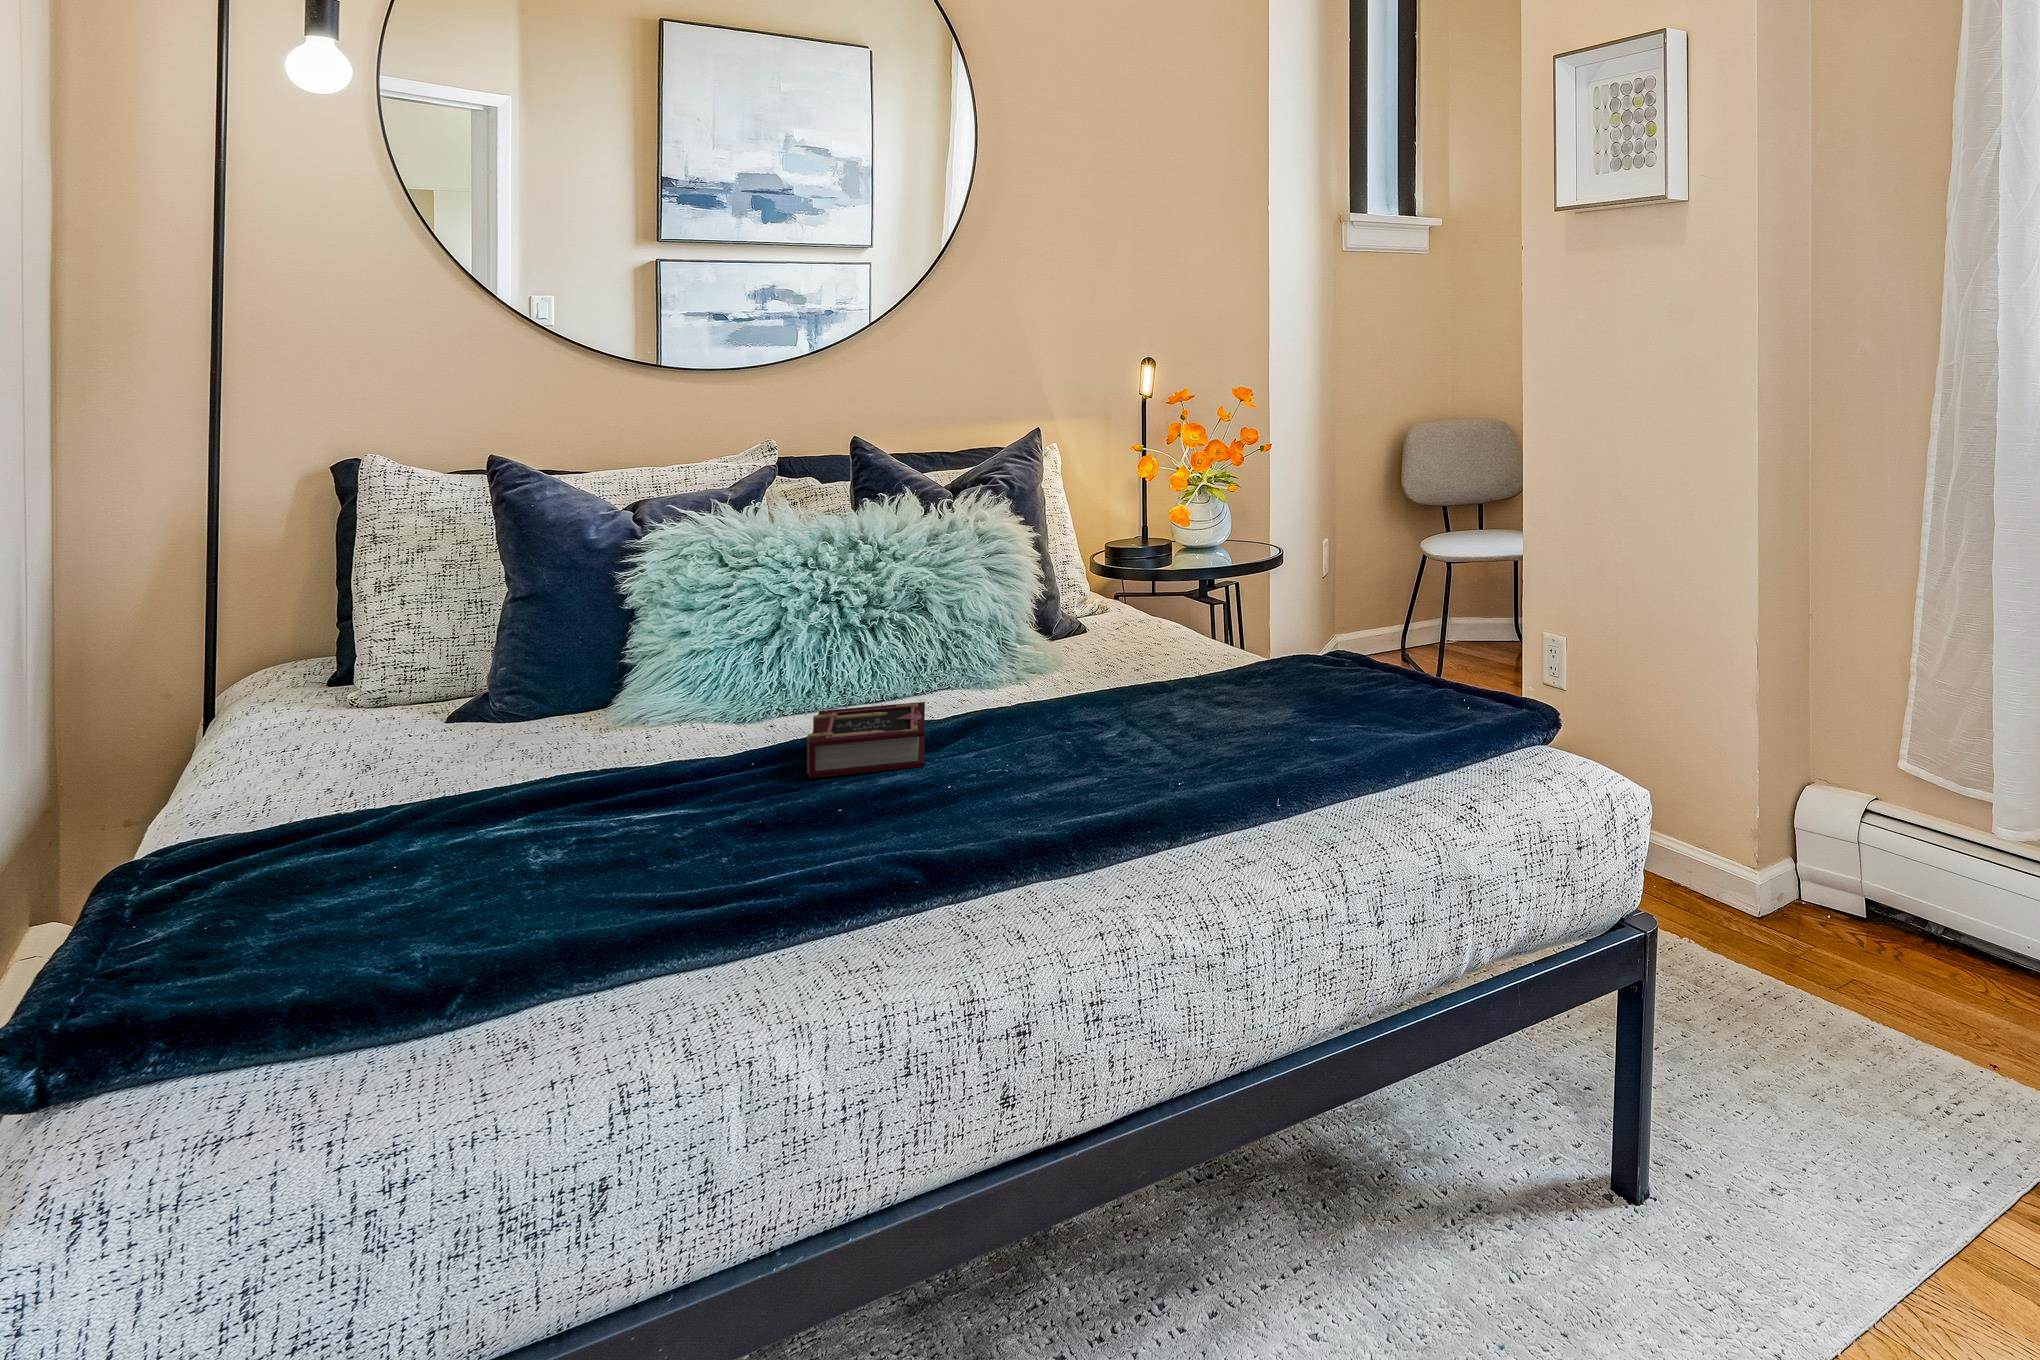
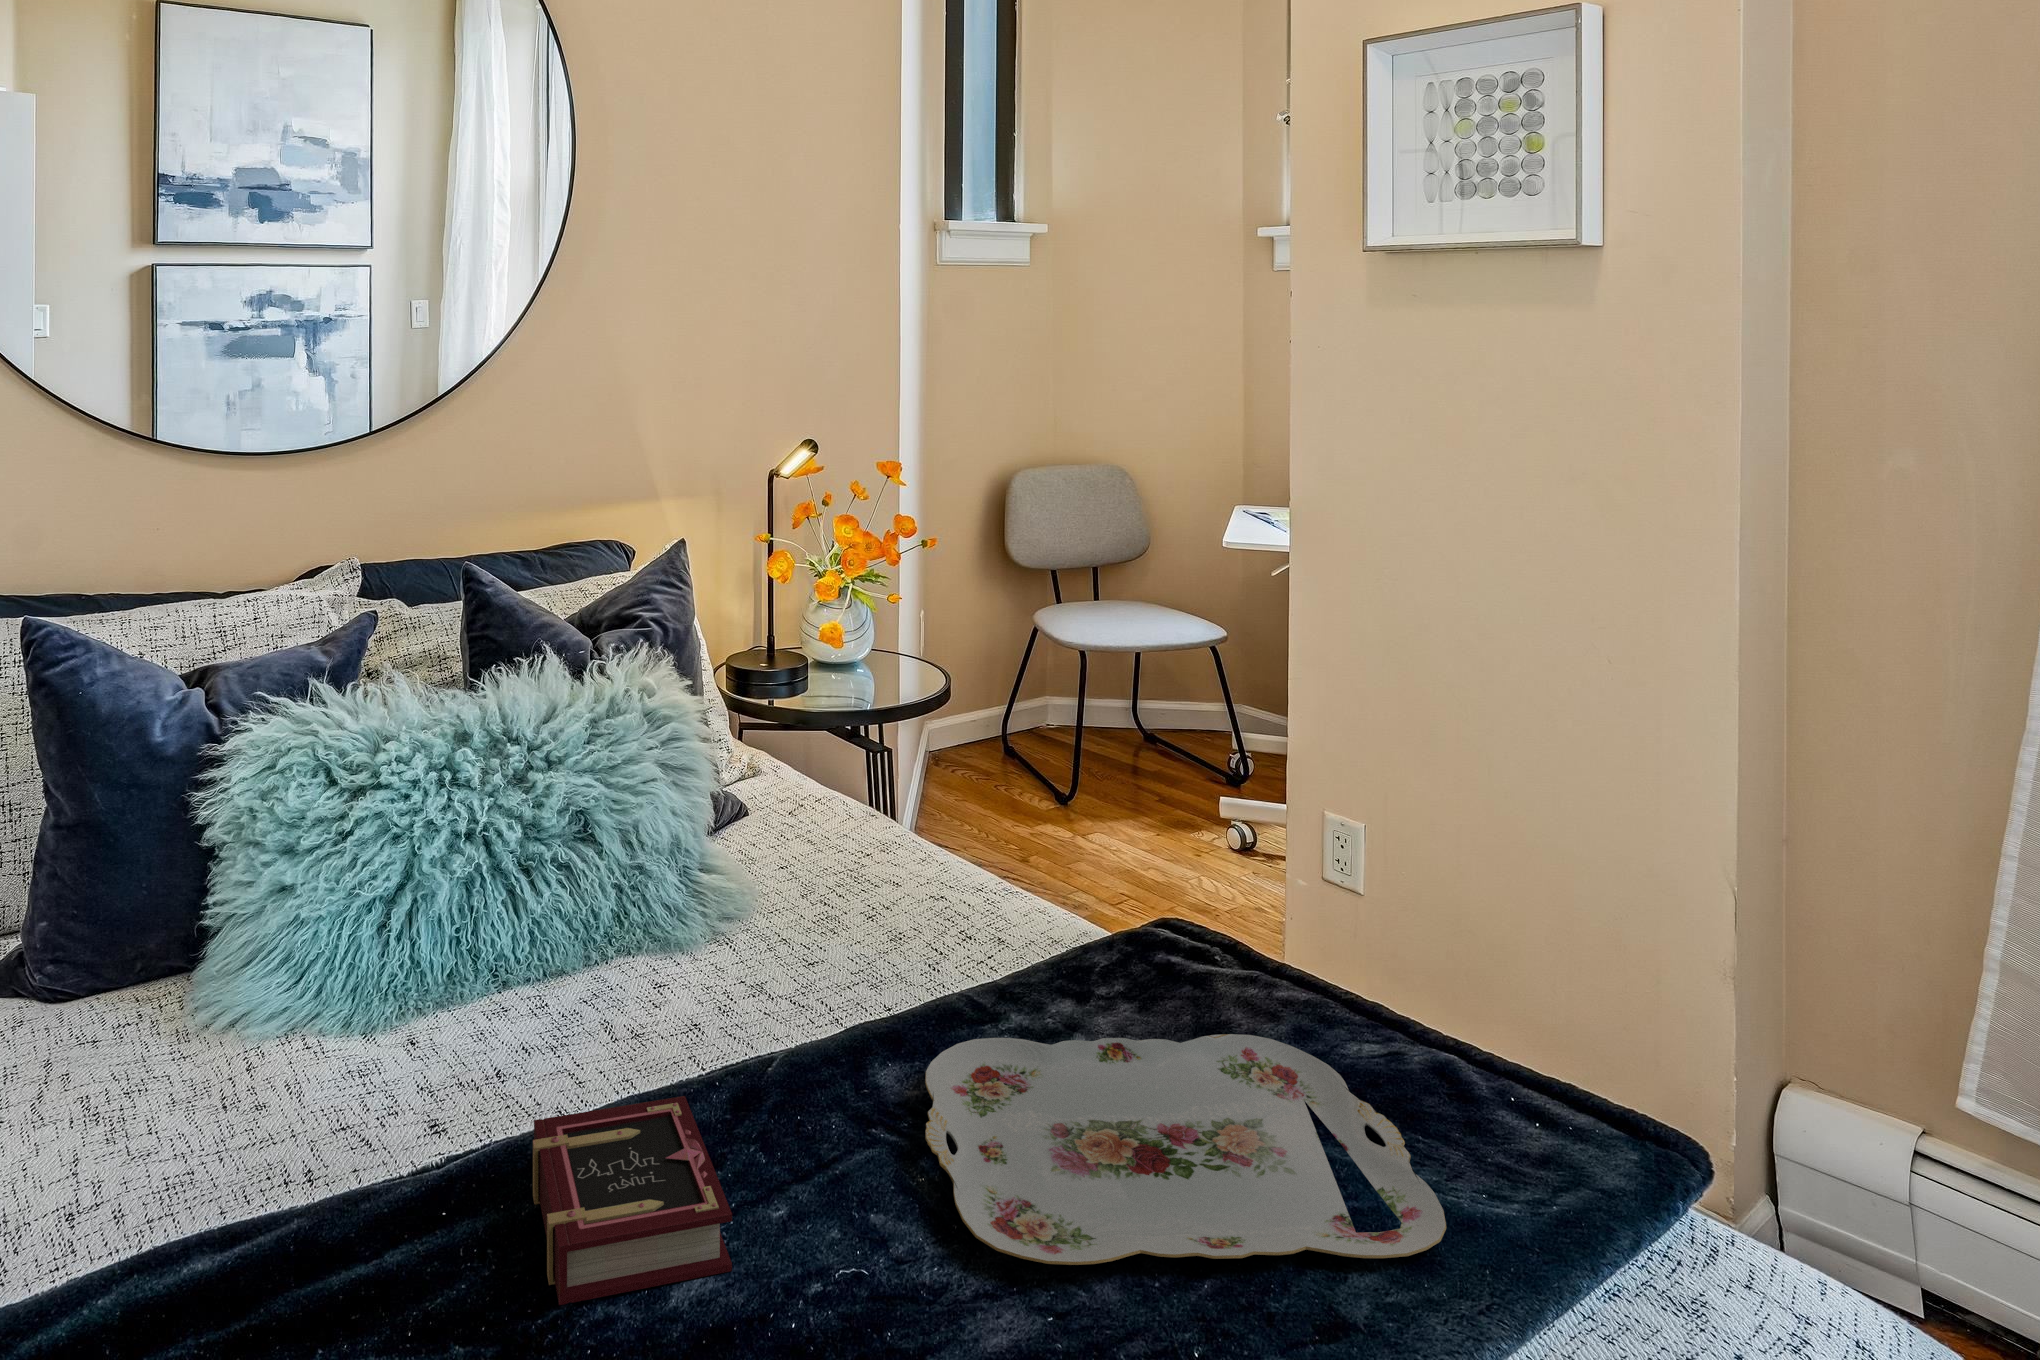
serving tray: none [1072,681,1374,747] -> present [925,1034,1446,1265]

